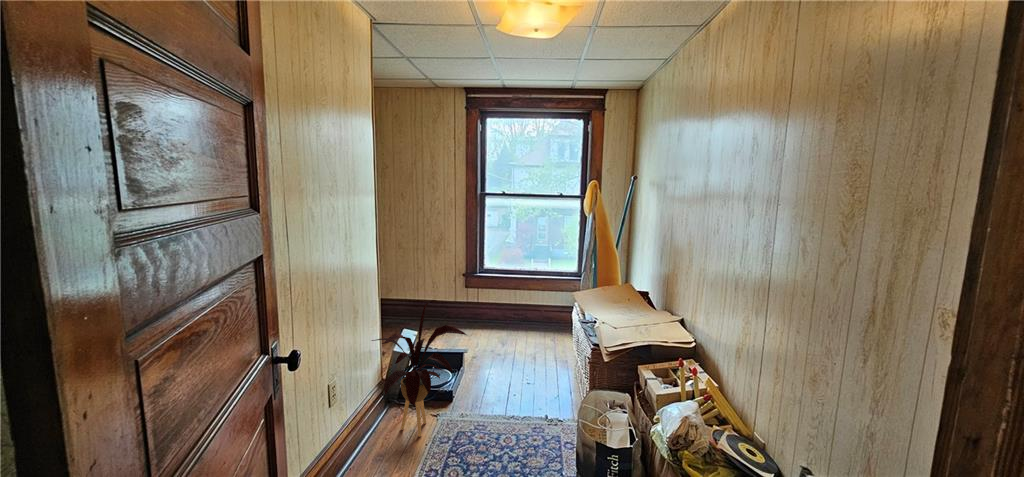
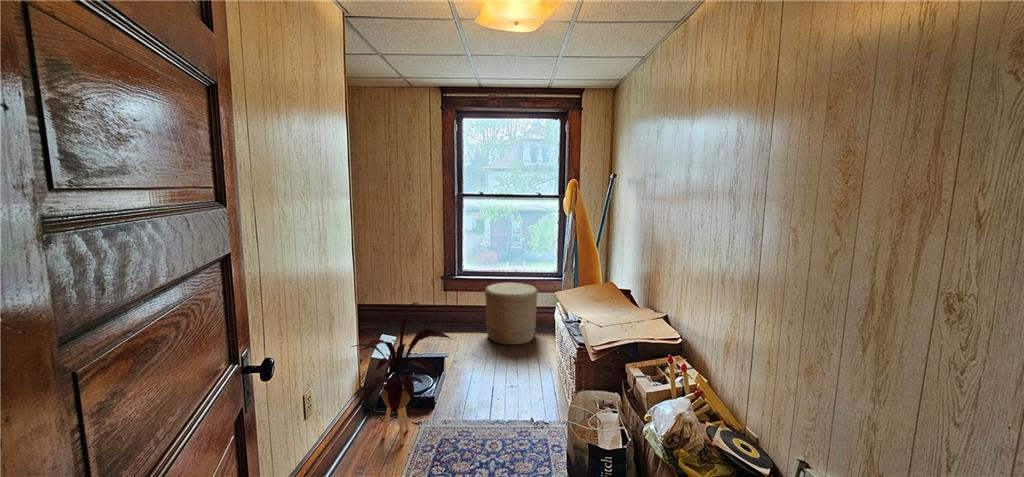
woven basket: none [505,281,558,343] -> present [485,282,537,345]

